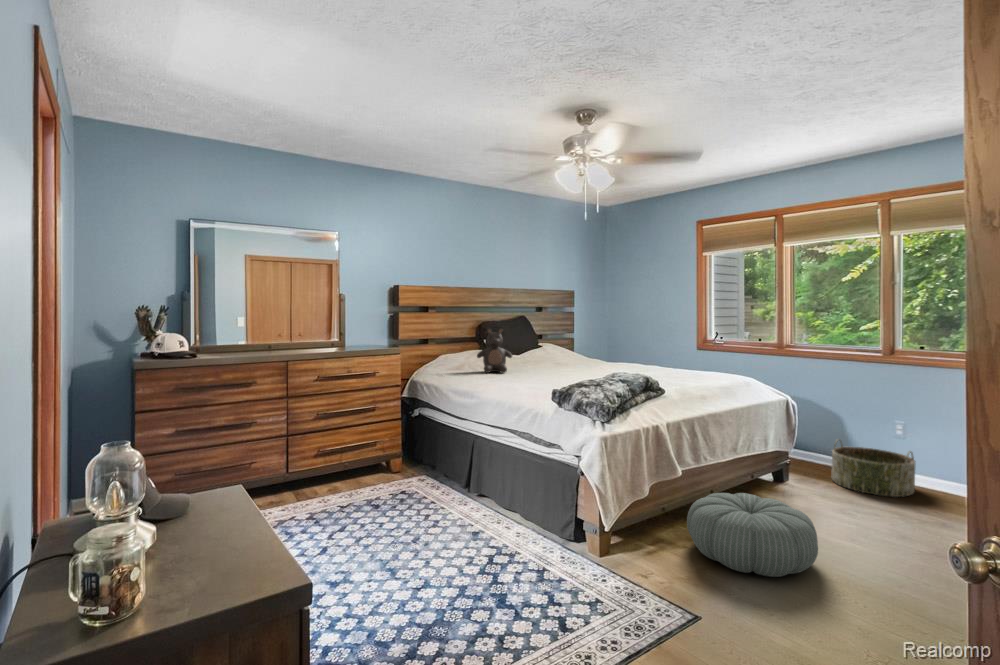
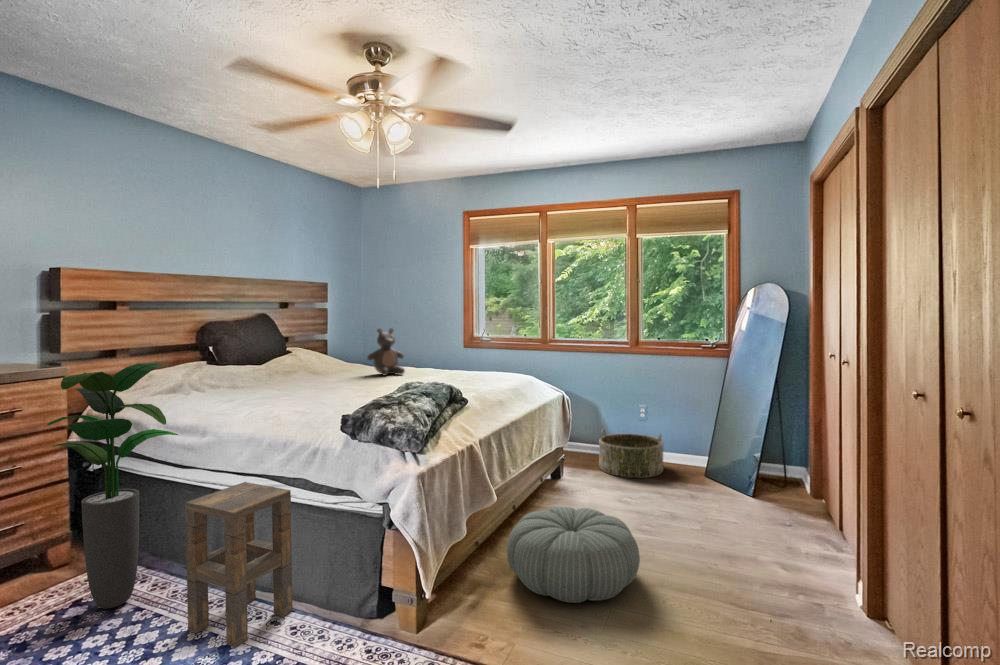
teddy bear: present [477,329,512,373] -> present [367,328,405,375]
potted plant: none [390,347,458,499] -> present [46,363,178,609]
side table: none [457,431,520,535] -> present [185,482,293,648]

